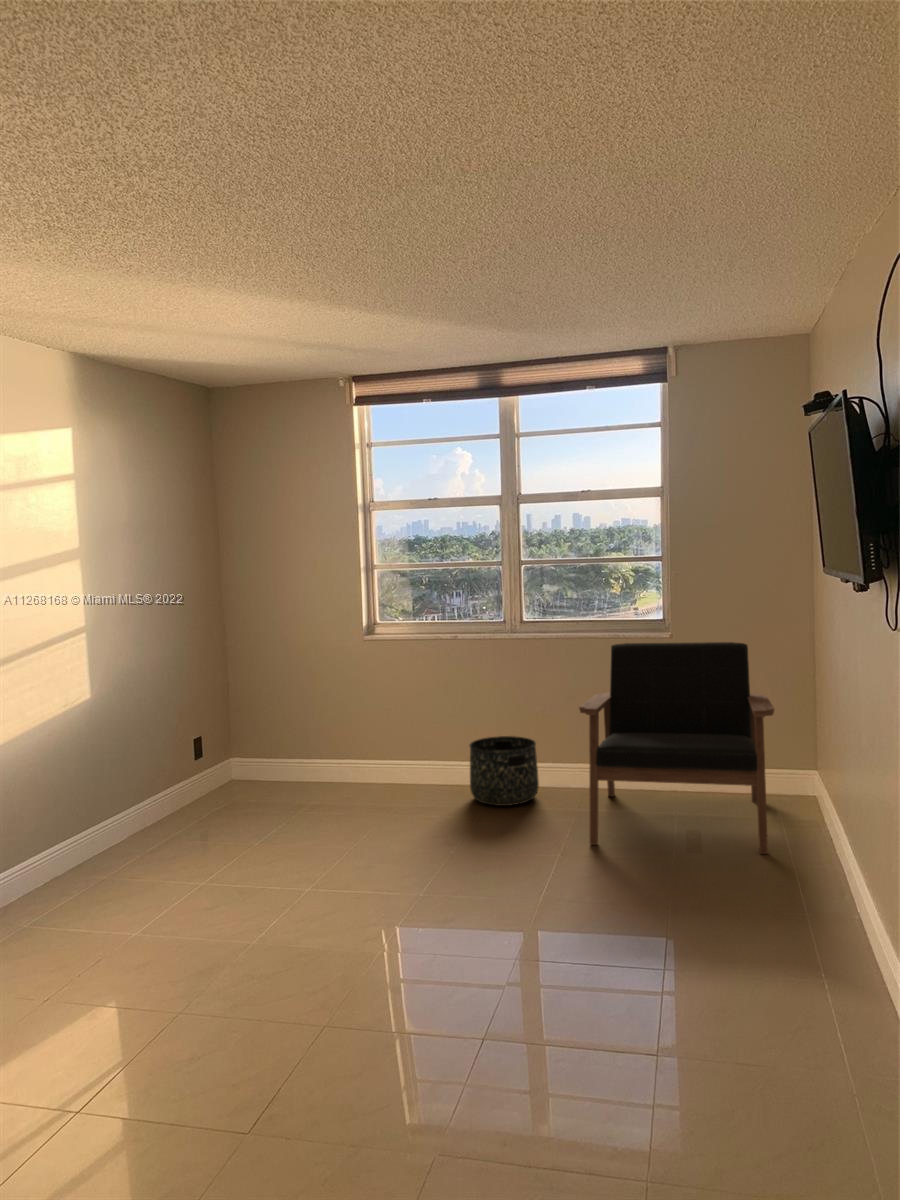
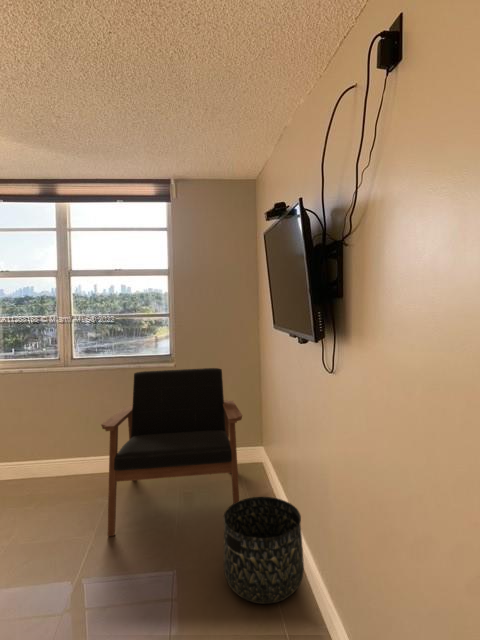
basket: present [469,736,539,806] -> present [223,497,304,604]

